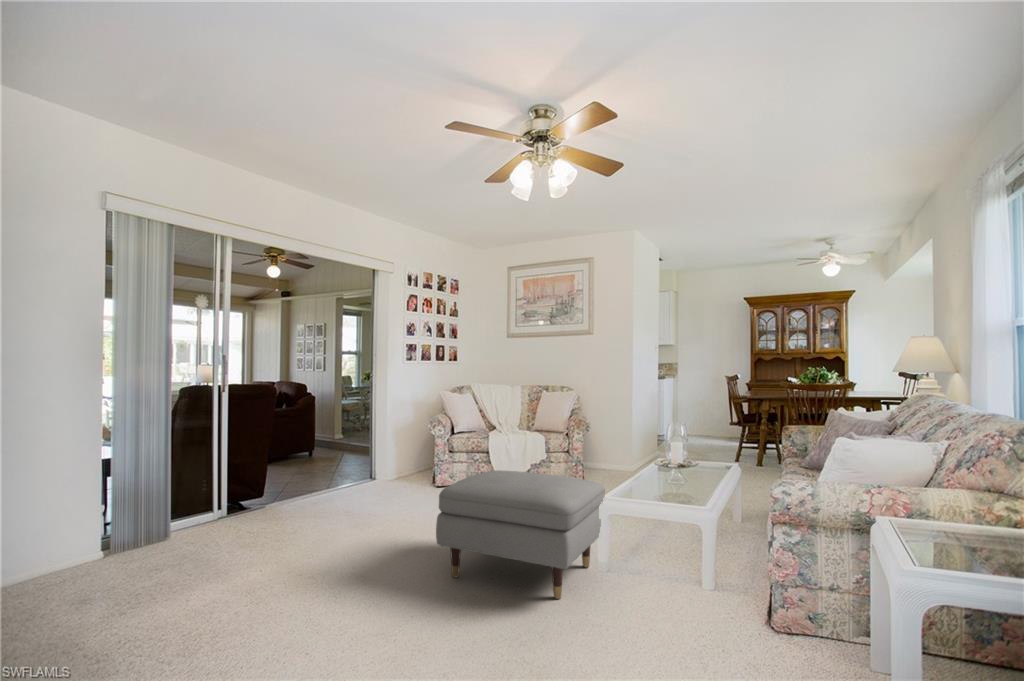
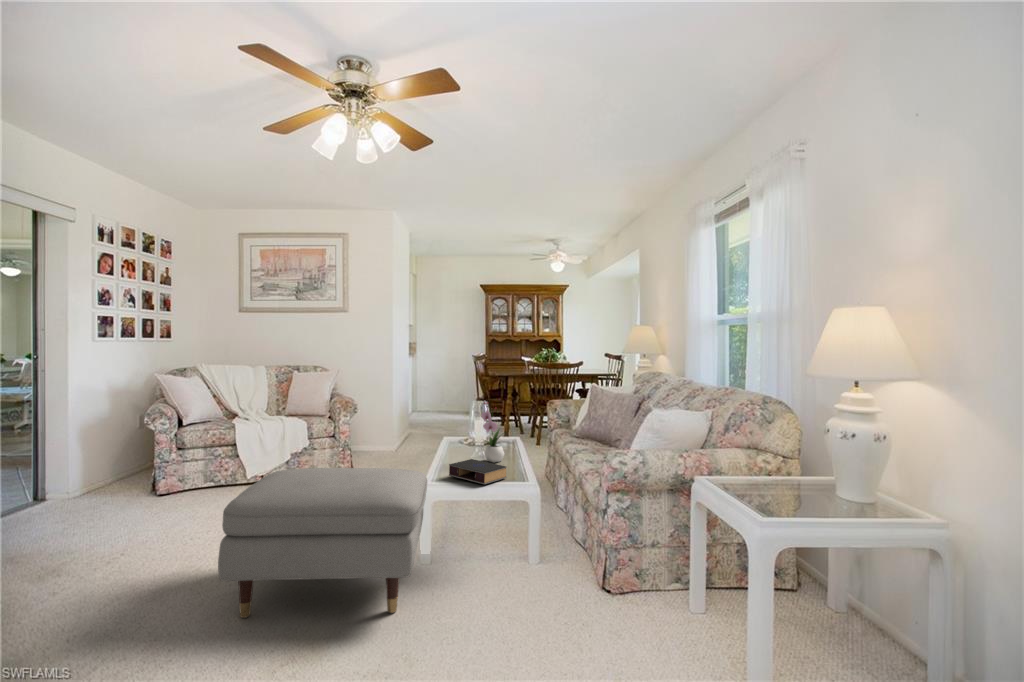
flower arrangement: none [676,424,705,485] -> present [481,402,504,462]
book: none [634,478,689,503] -> present [449,459,507,485]

